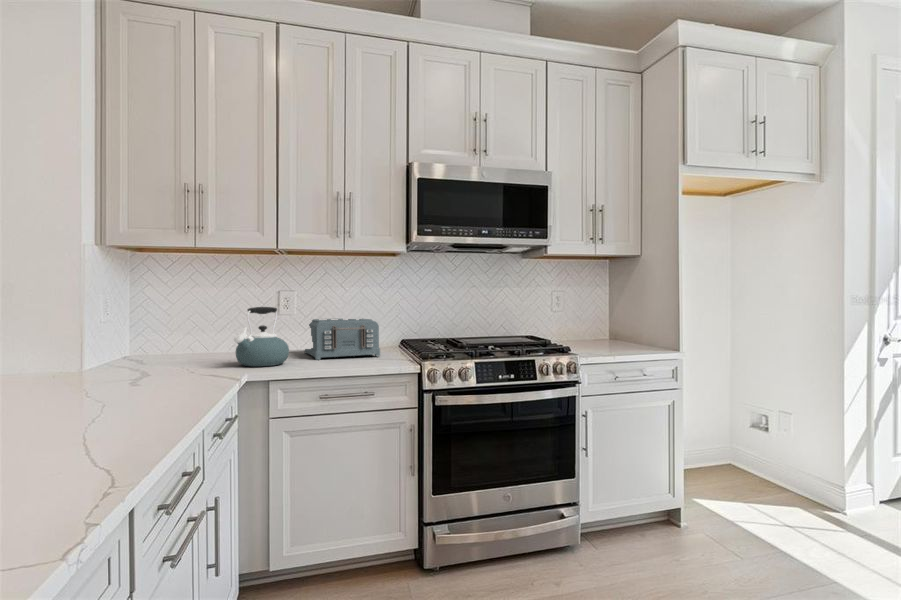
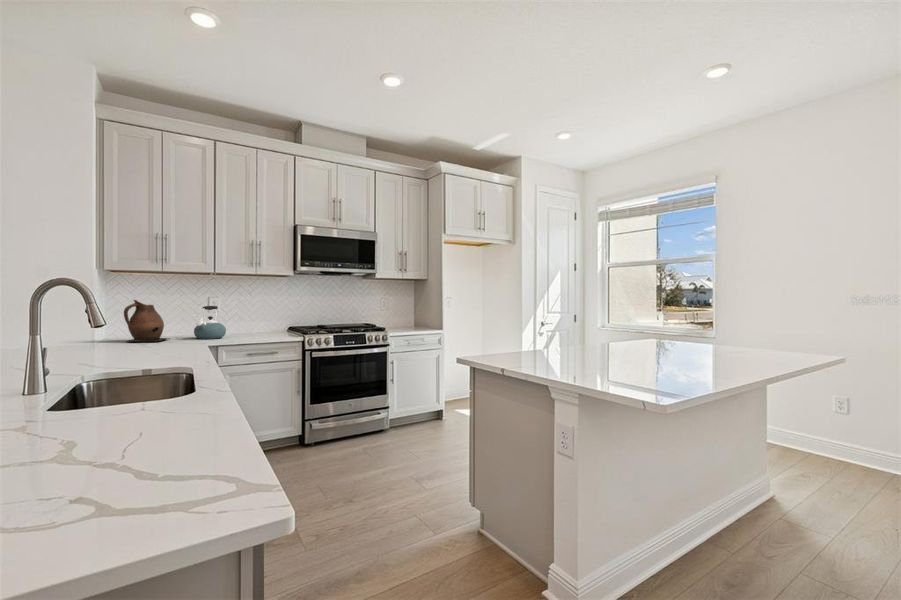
ceramic pitcher: none [111,296,195,373] -> present [124,300,169,342]
toaster: present [304,318,380,360] -> none [227,312,278,336]

